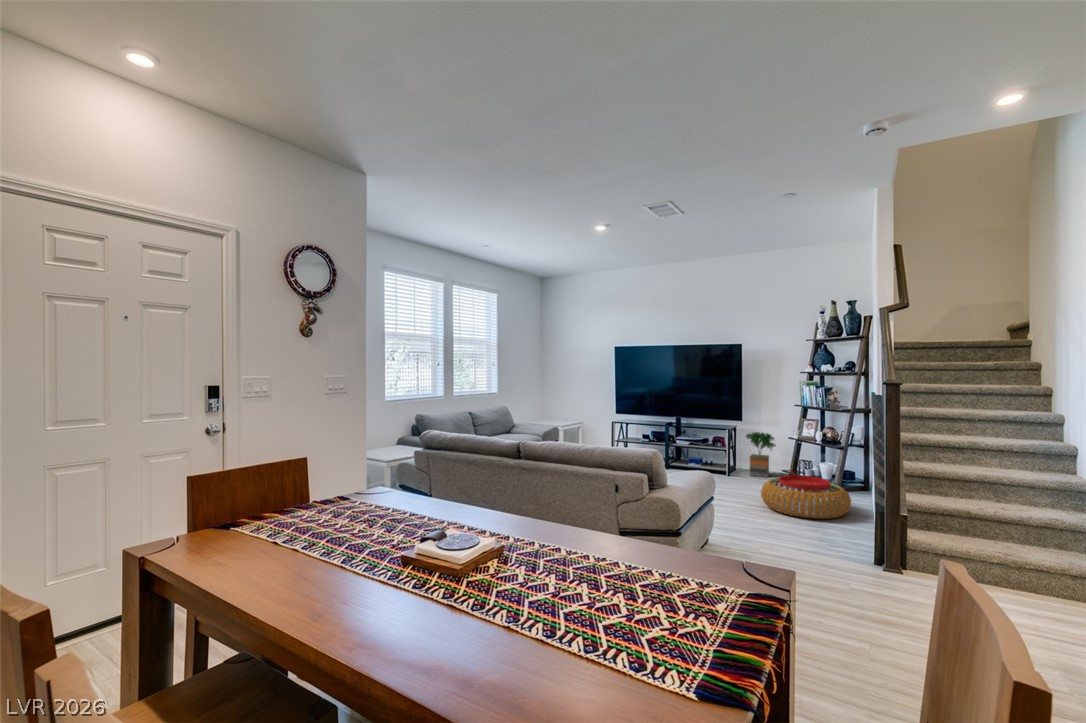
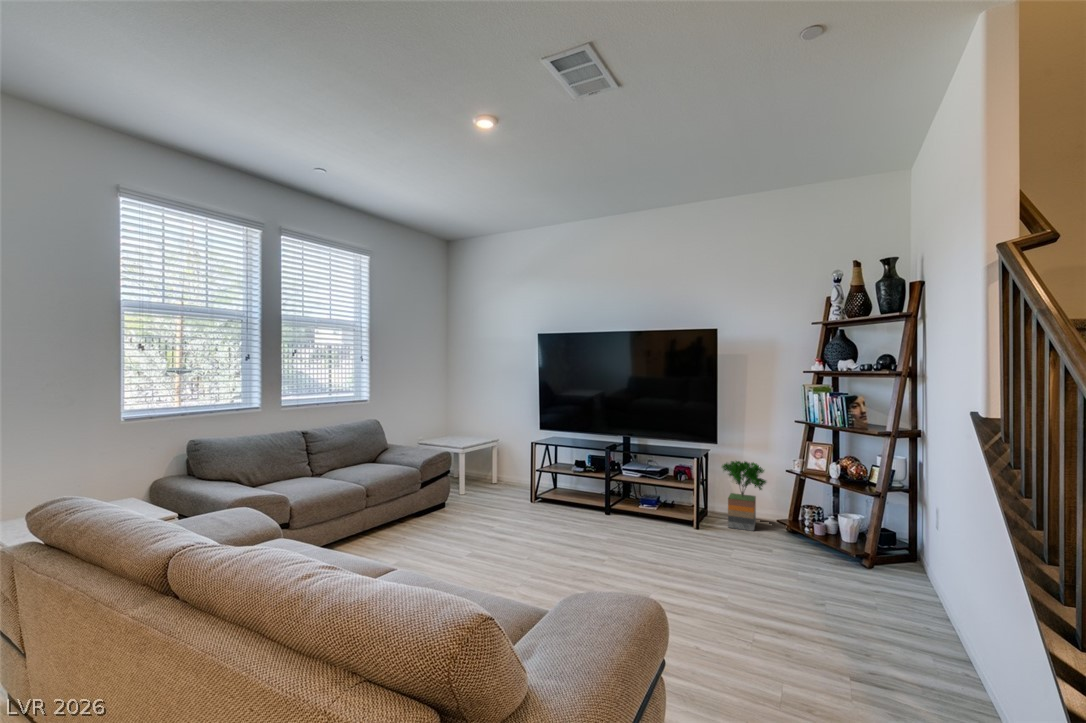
pouf: present [761,475,851,519] -> none [755,549,925,652]

